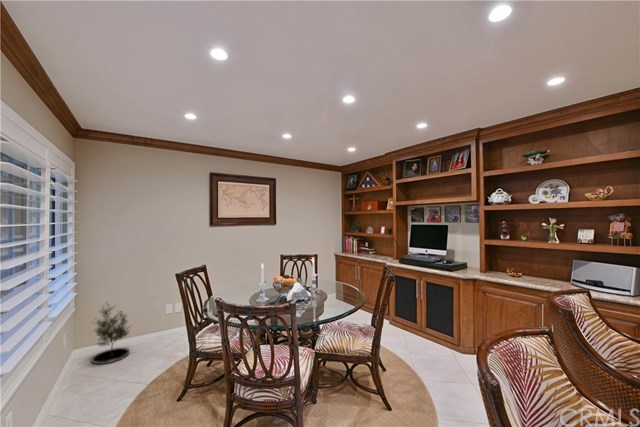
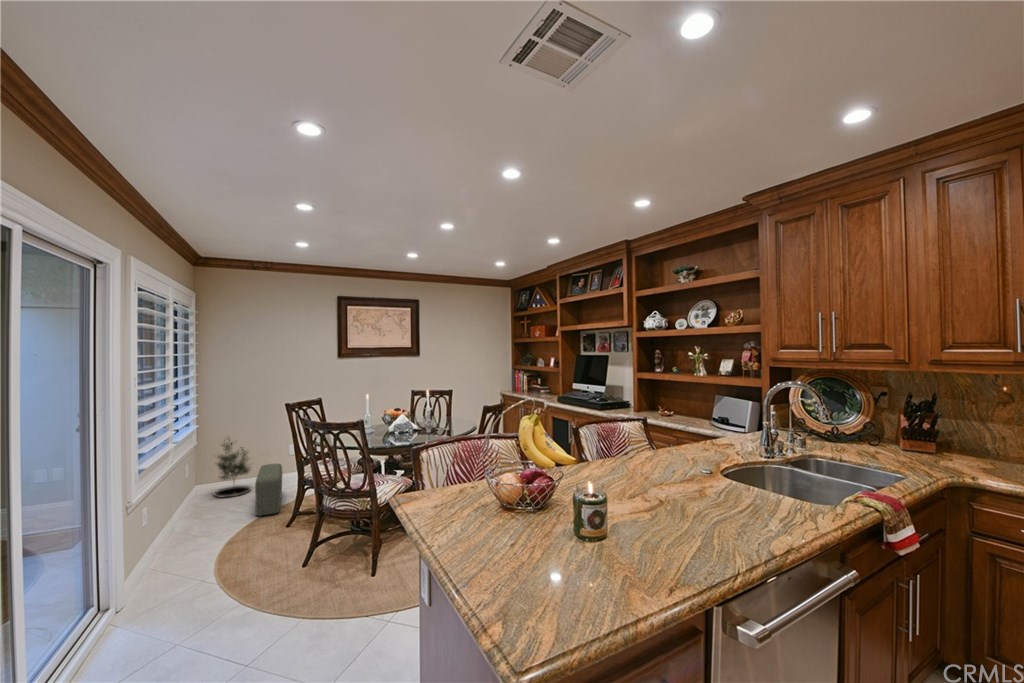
pouf: none [140,327,166,389] -> present [255,464,282,516]

